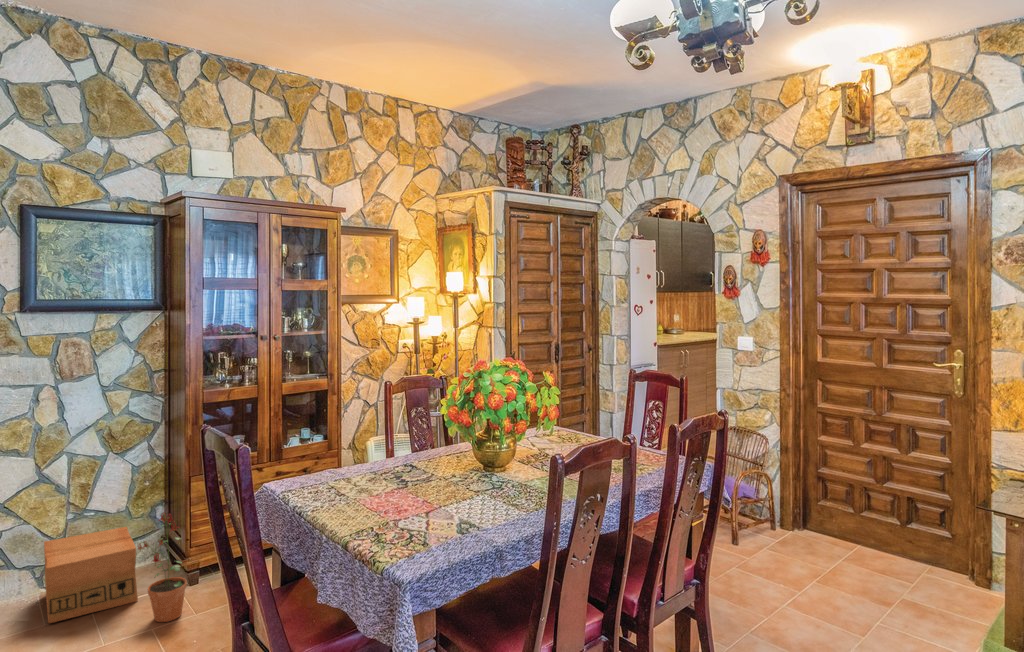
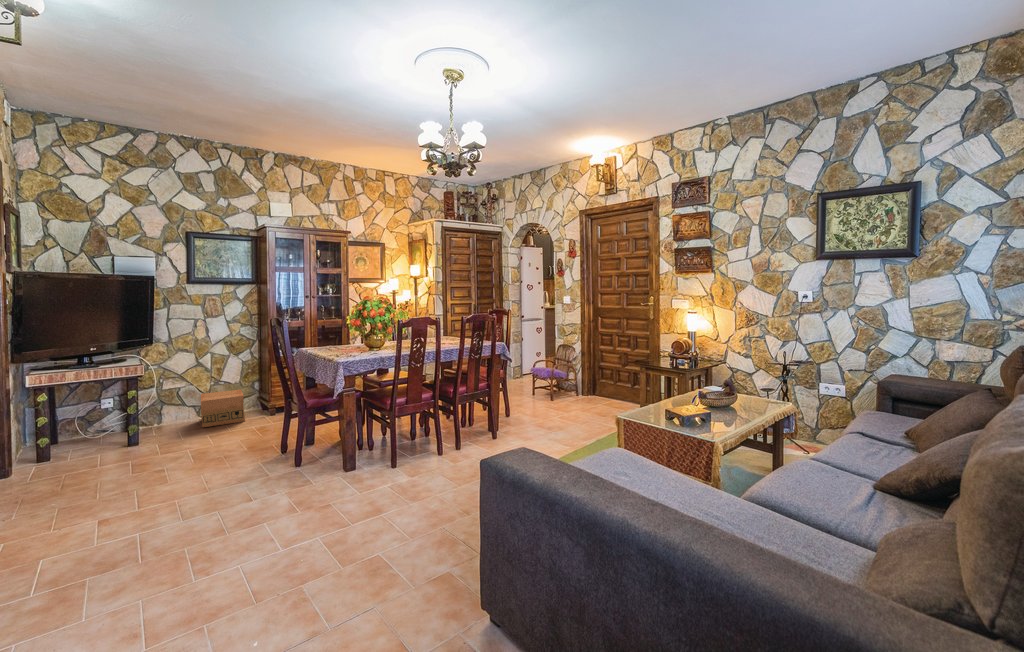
potted plant: present [138,513,187,622] -> none [242,377,266,427]

